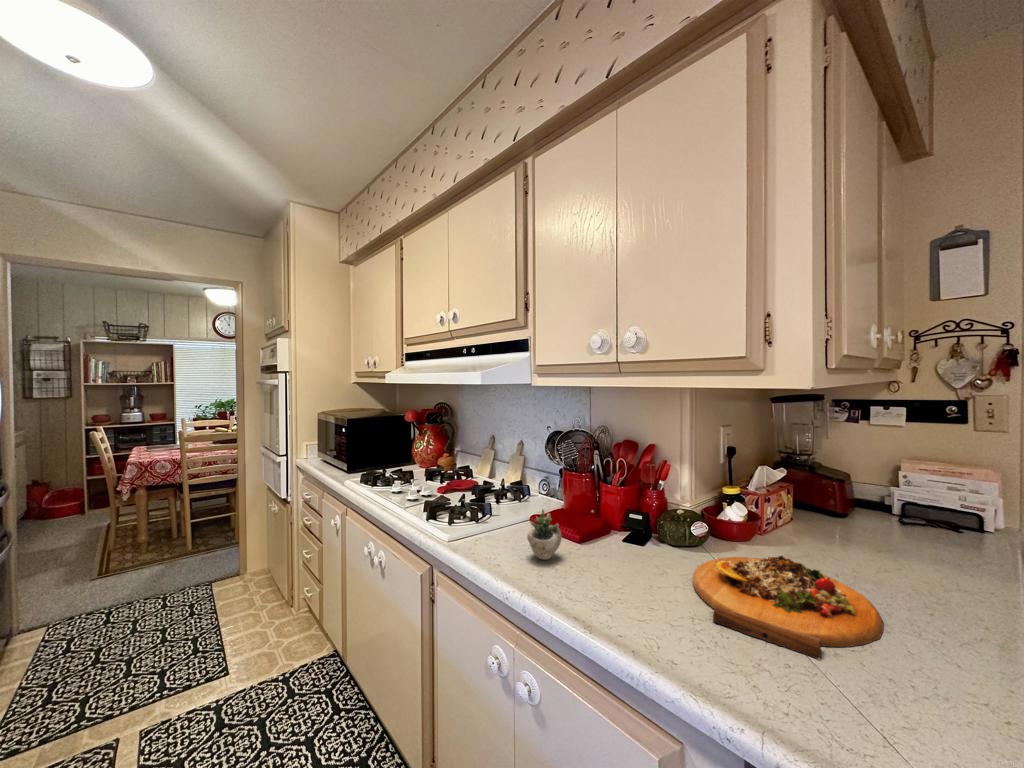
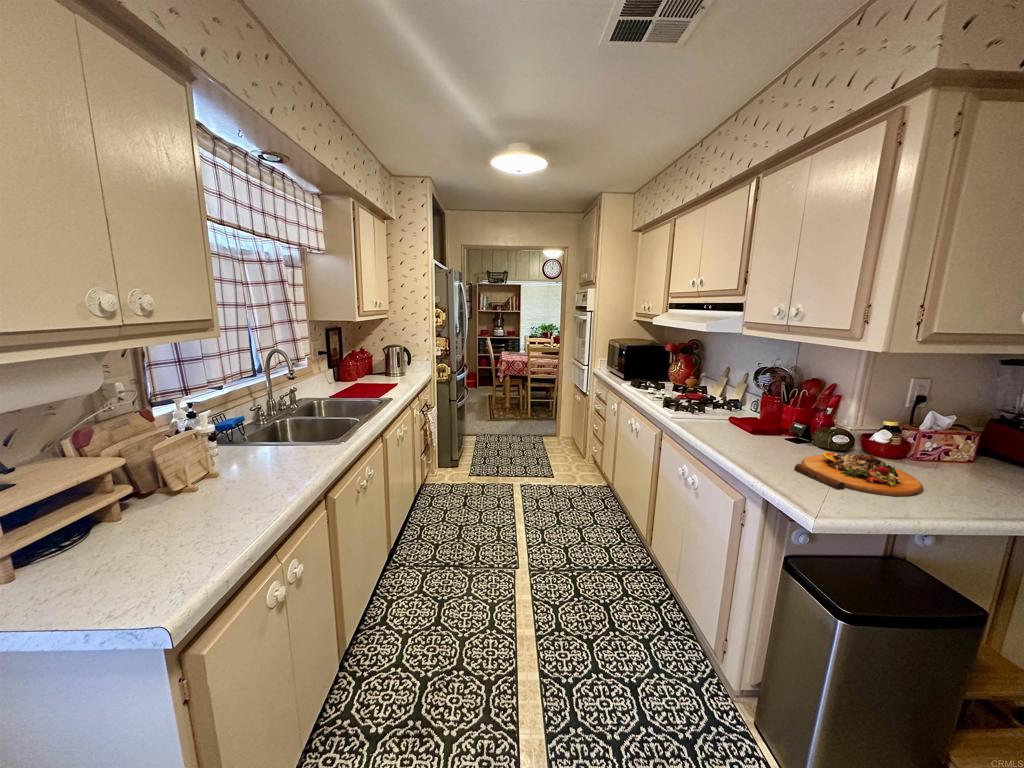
succulent plant: present [527,509,594,560] -> none [713,408,754,435]

